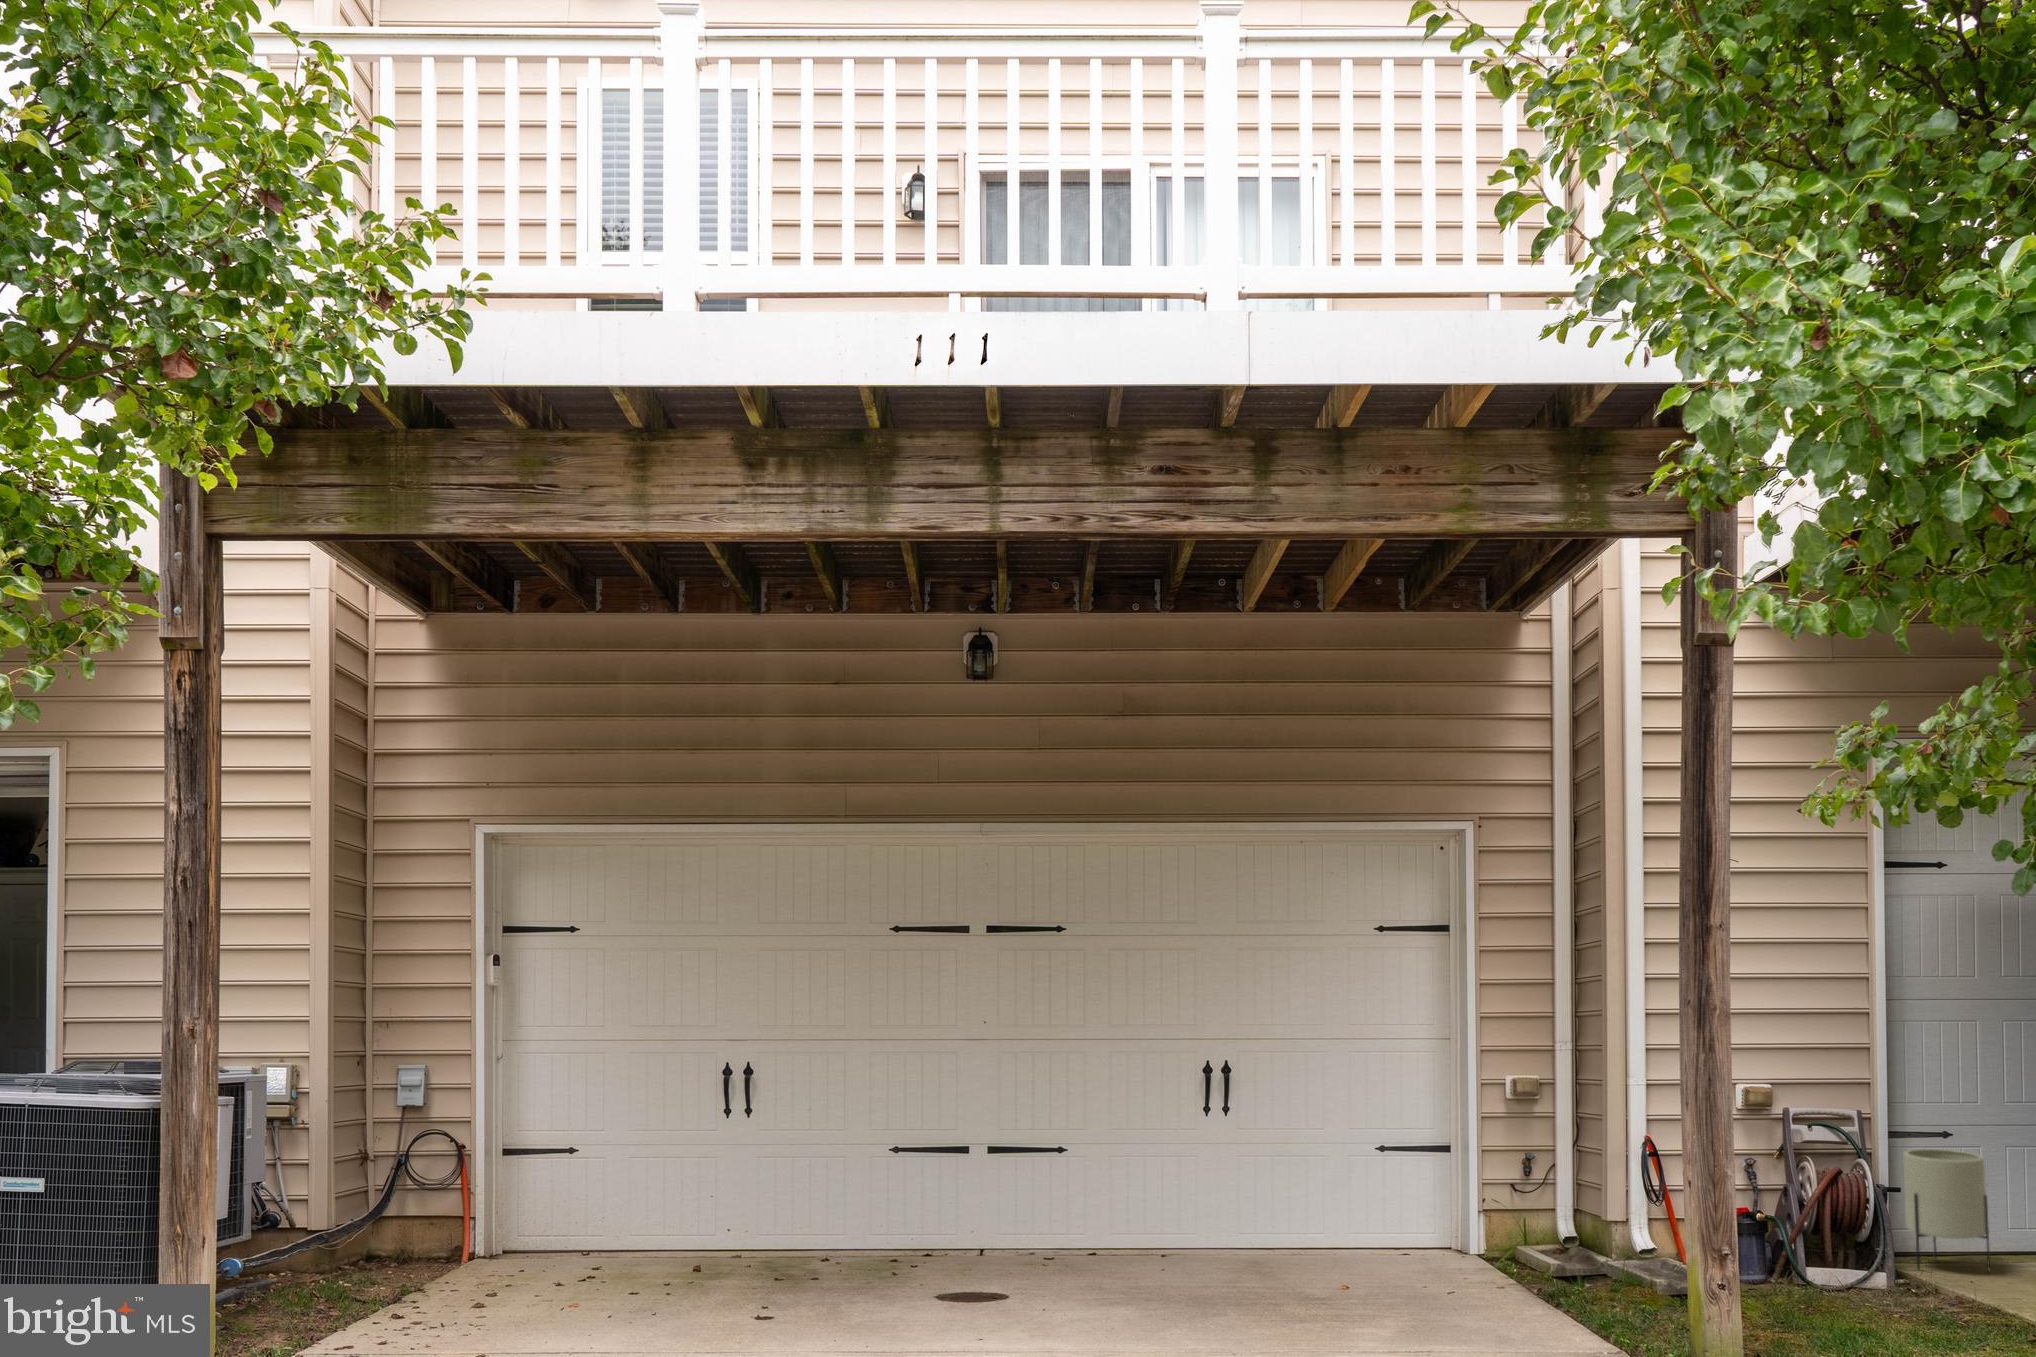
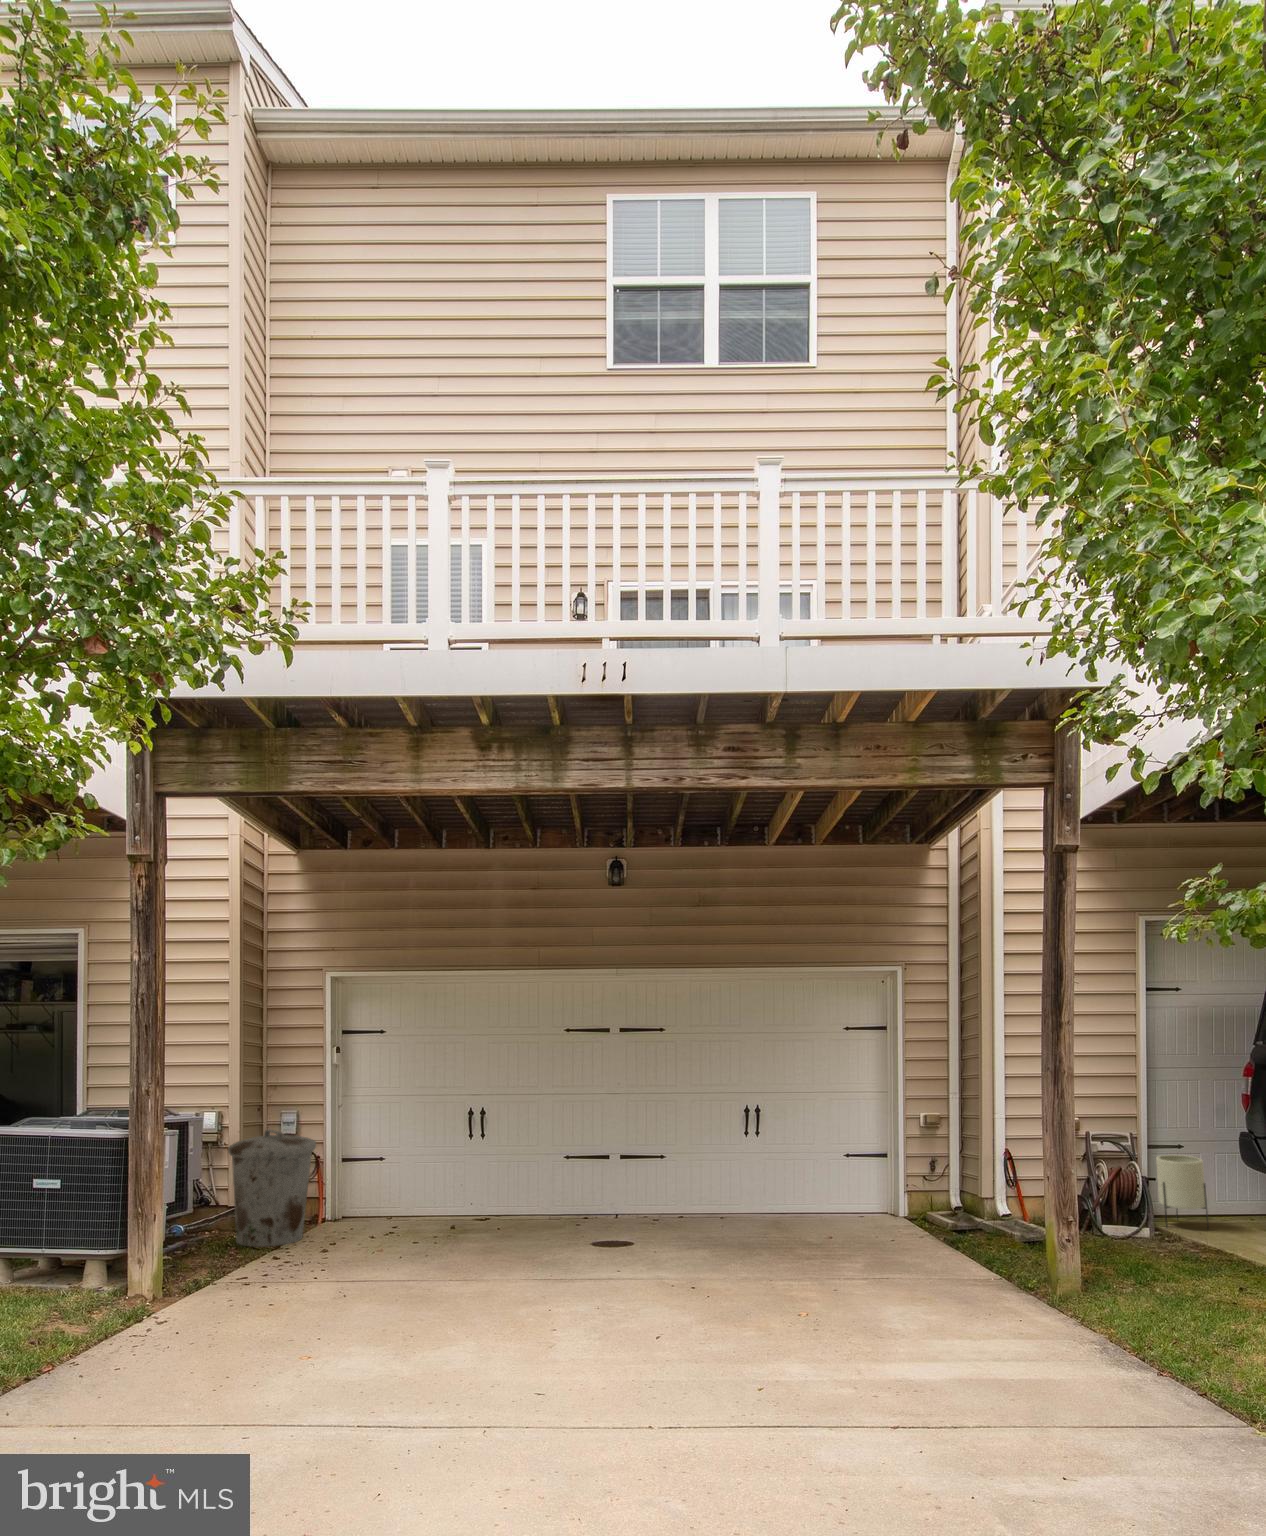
trash can: none [309,1097,462,1296] -> present [228,1129,316,1247]

